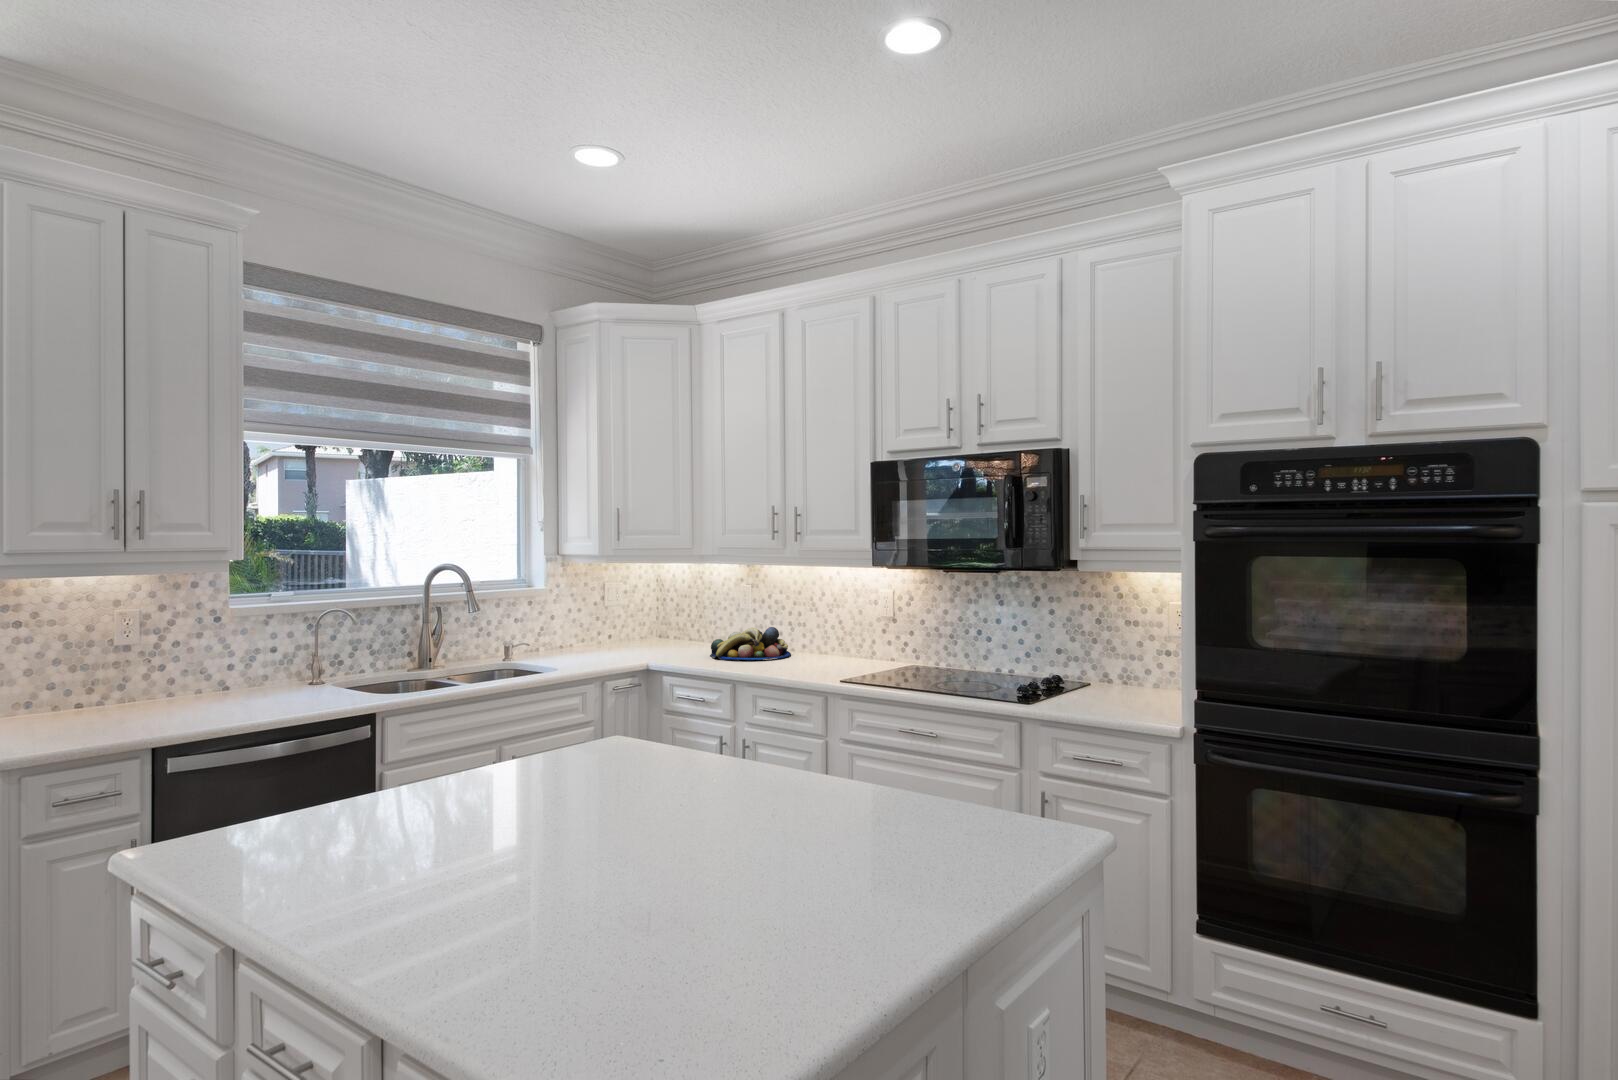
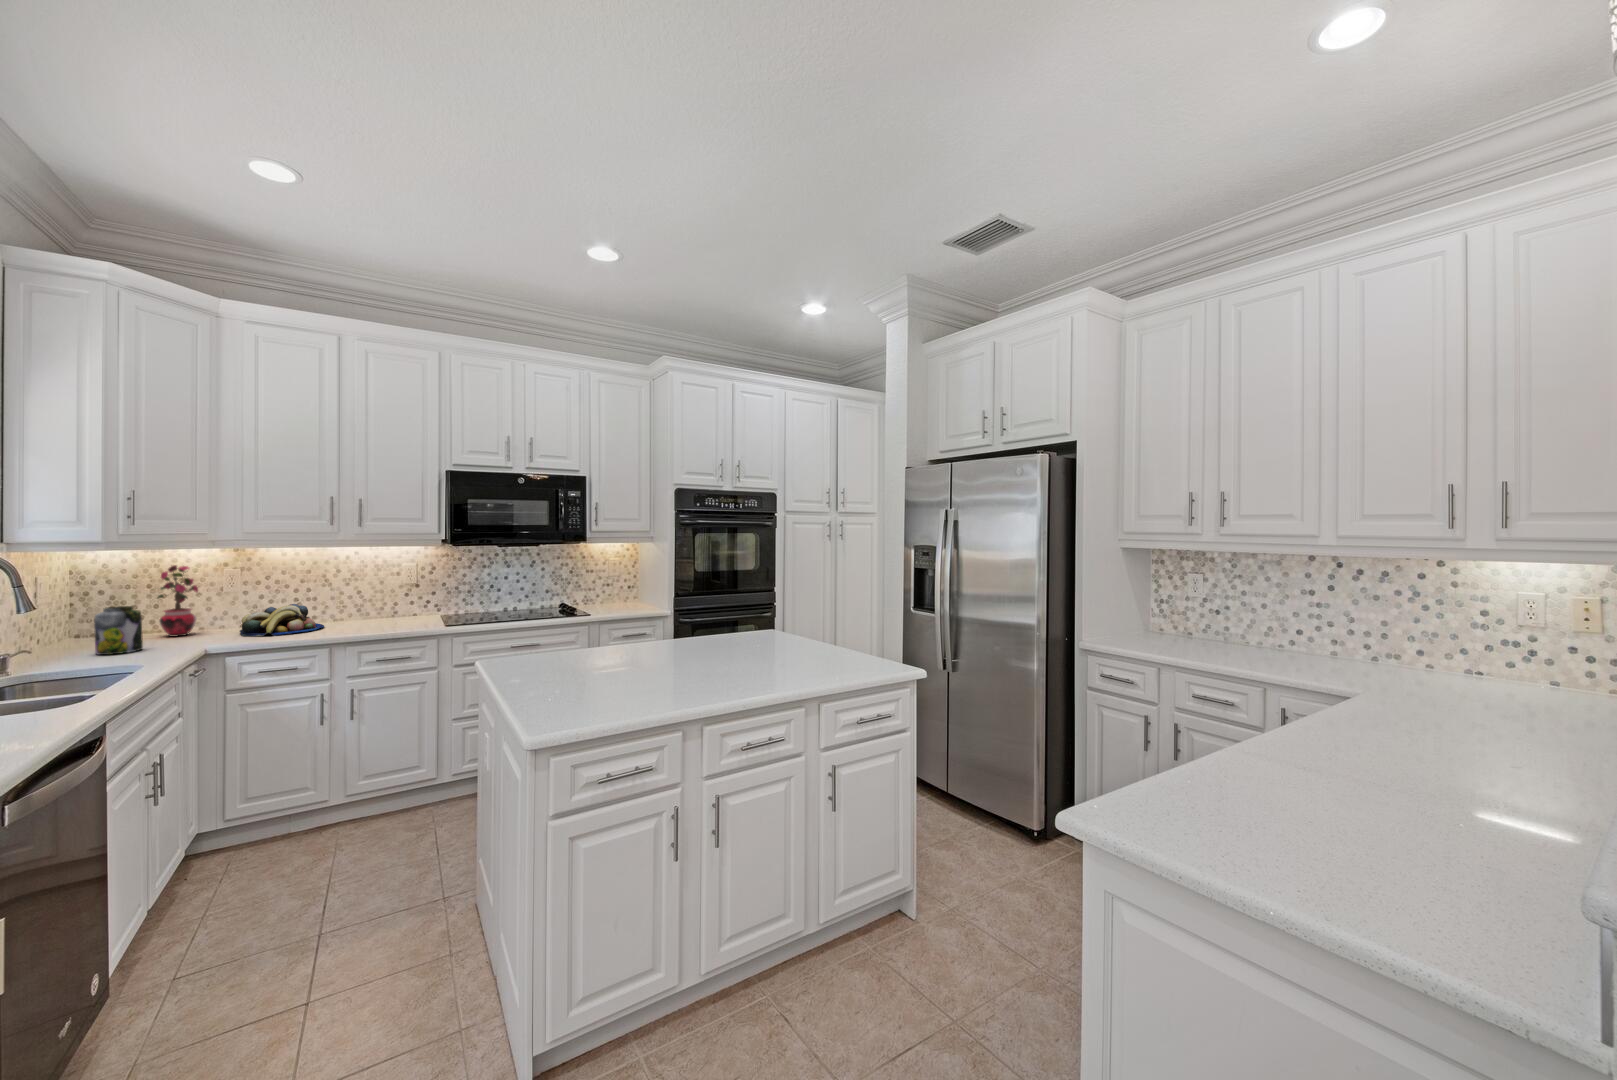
potted plant: none [674,574,716,648] -> present [158,565,198,636]
jar: none [597,611,631,656] -> present [94,606,143,655]

